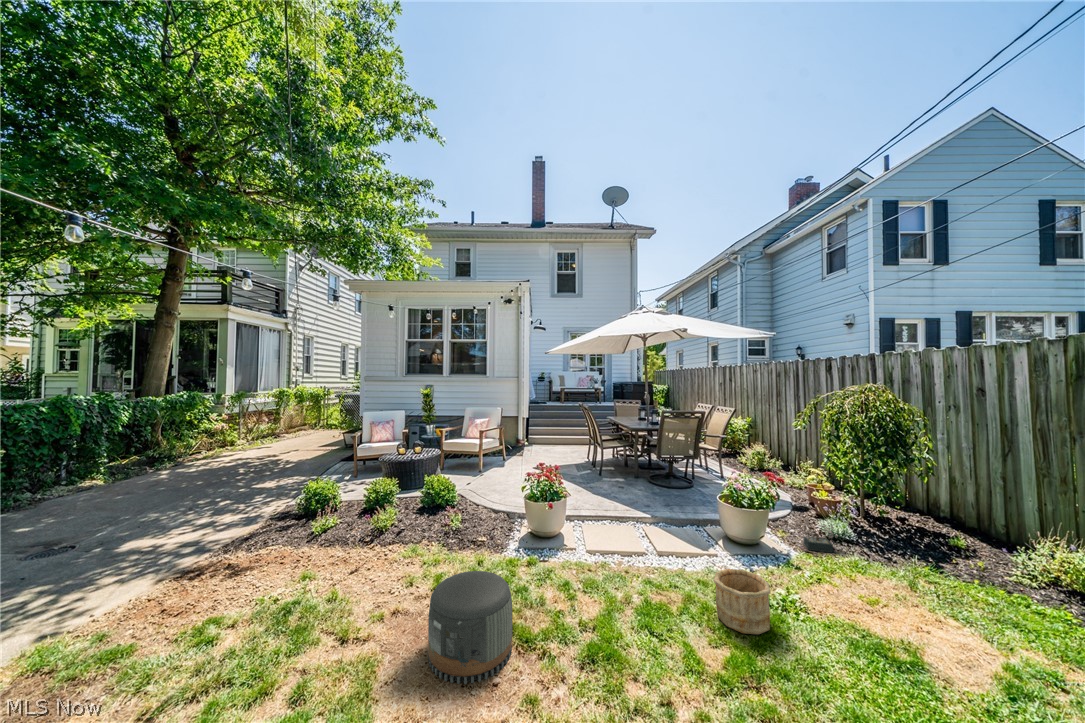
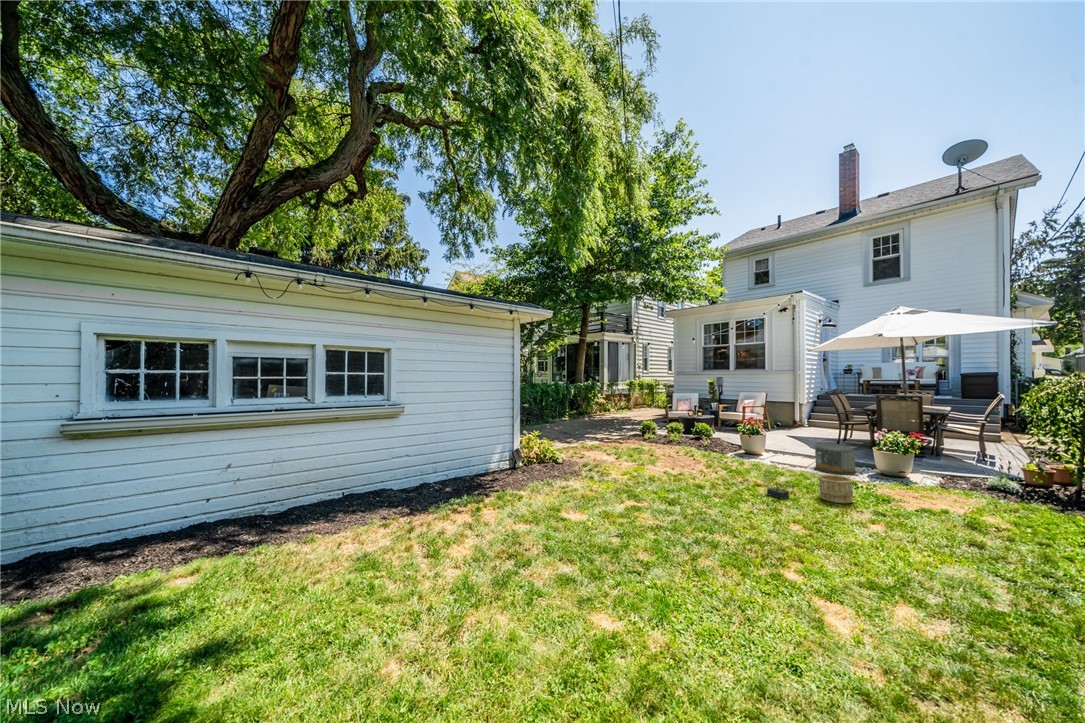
decorative plant: present [794,515,838,553] -> present [763,472,790,499]
pouf: present [428,571,512,684] -> present [815,444,855,475]

